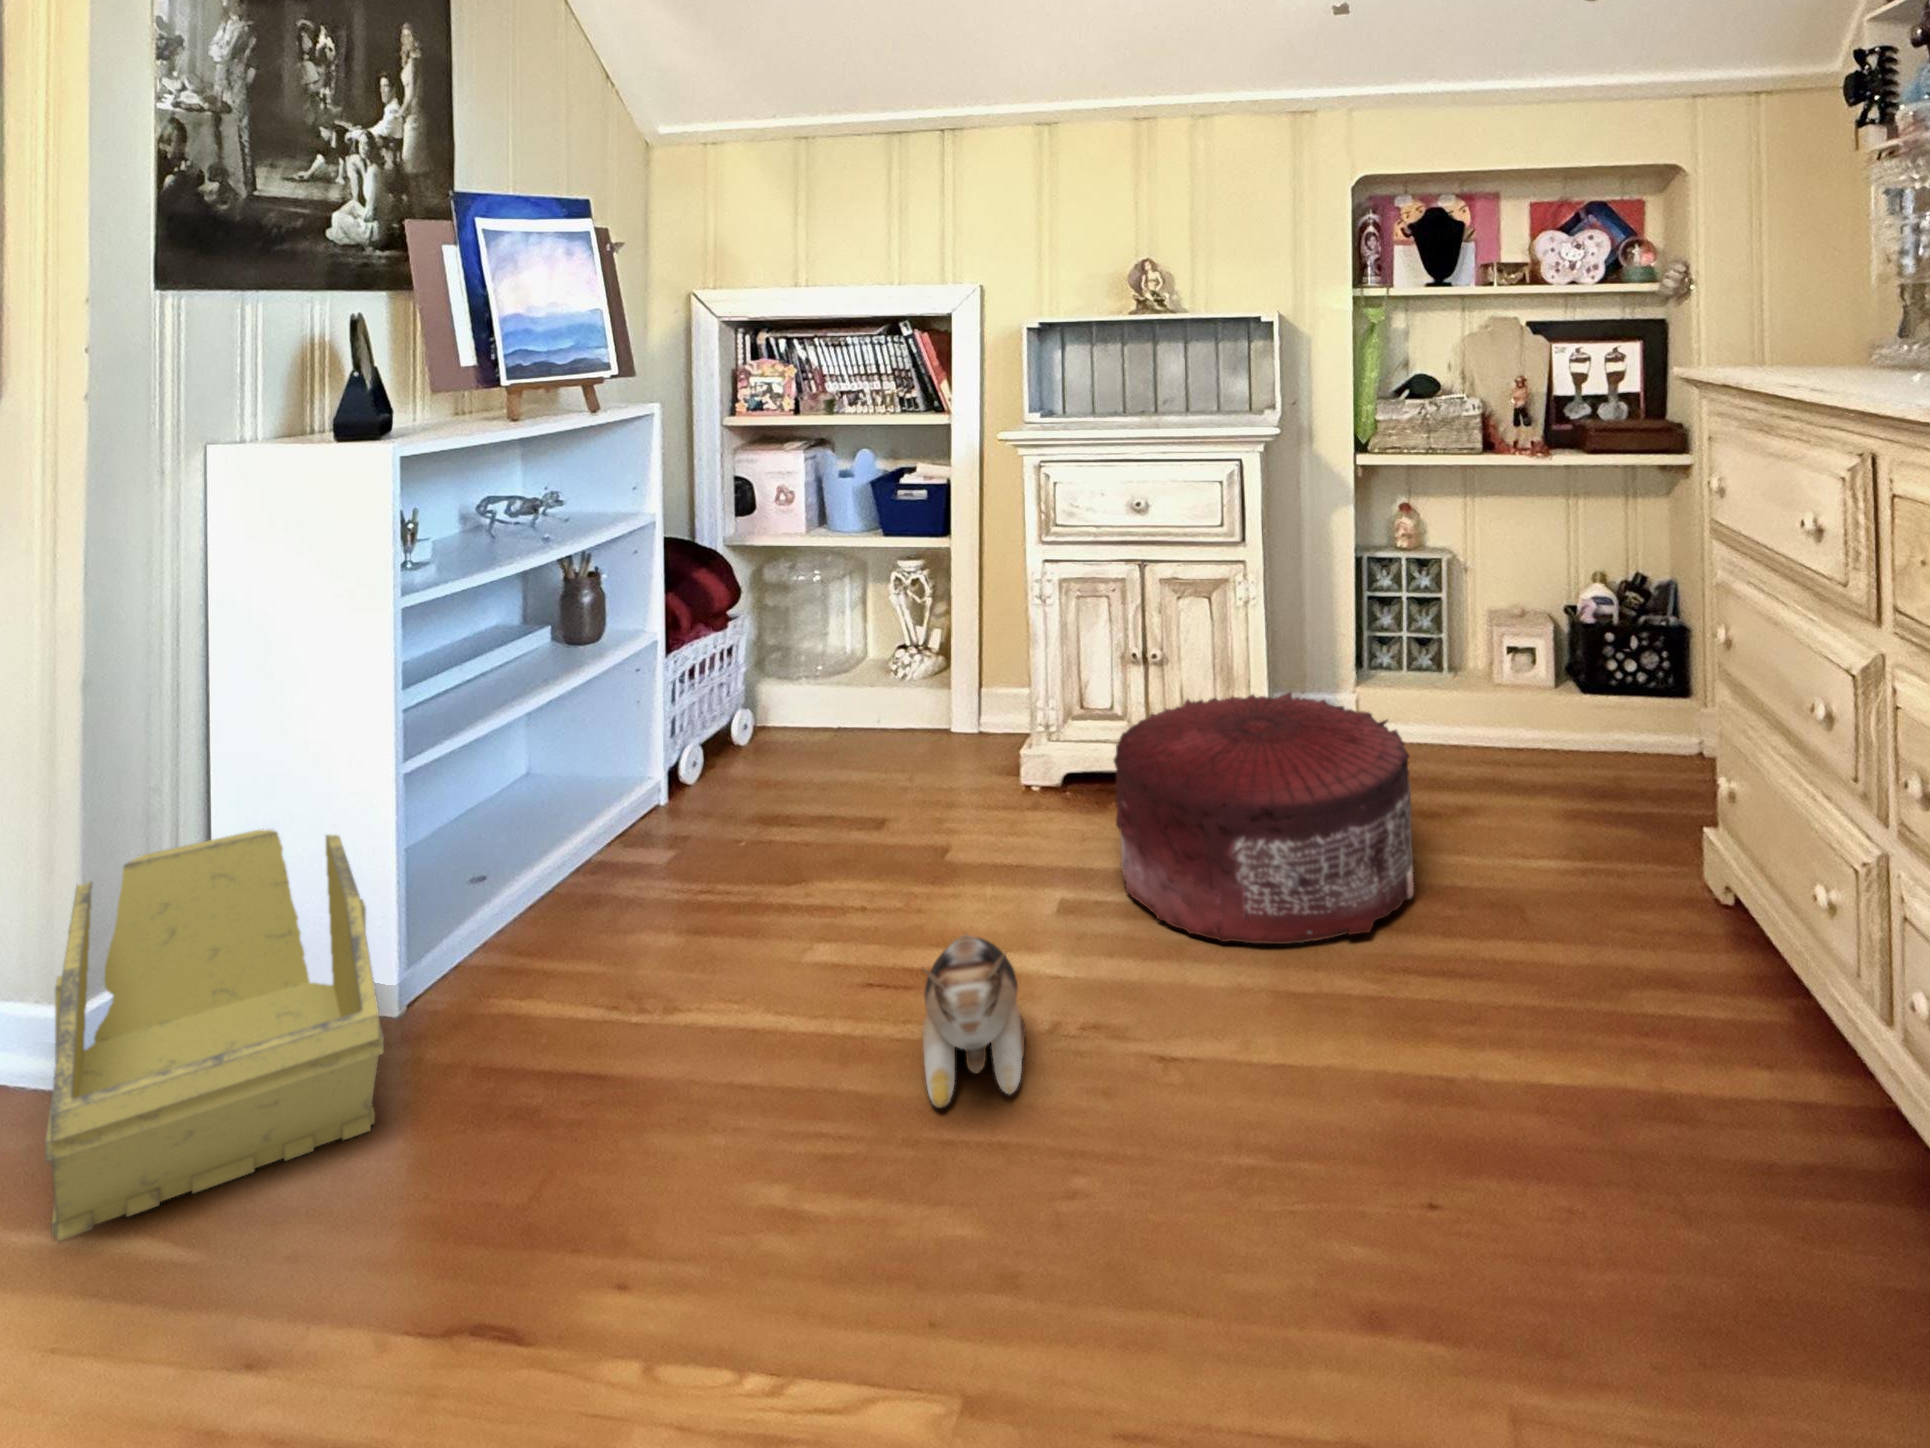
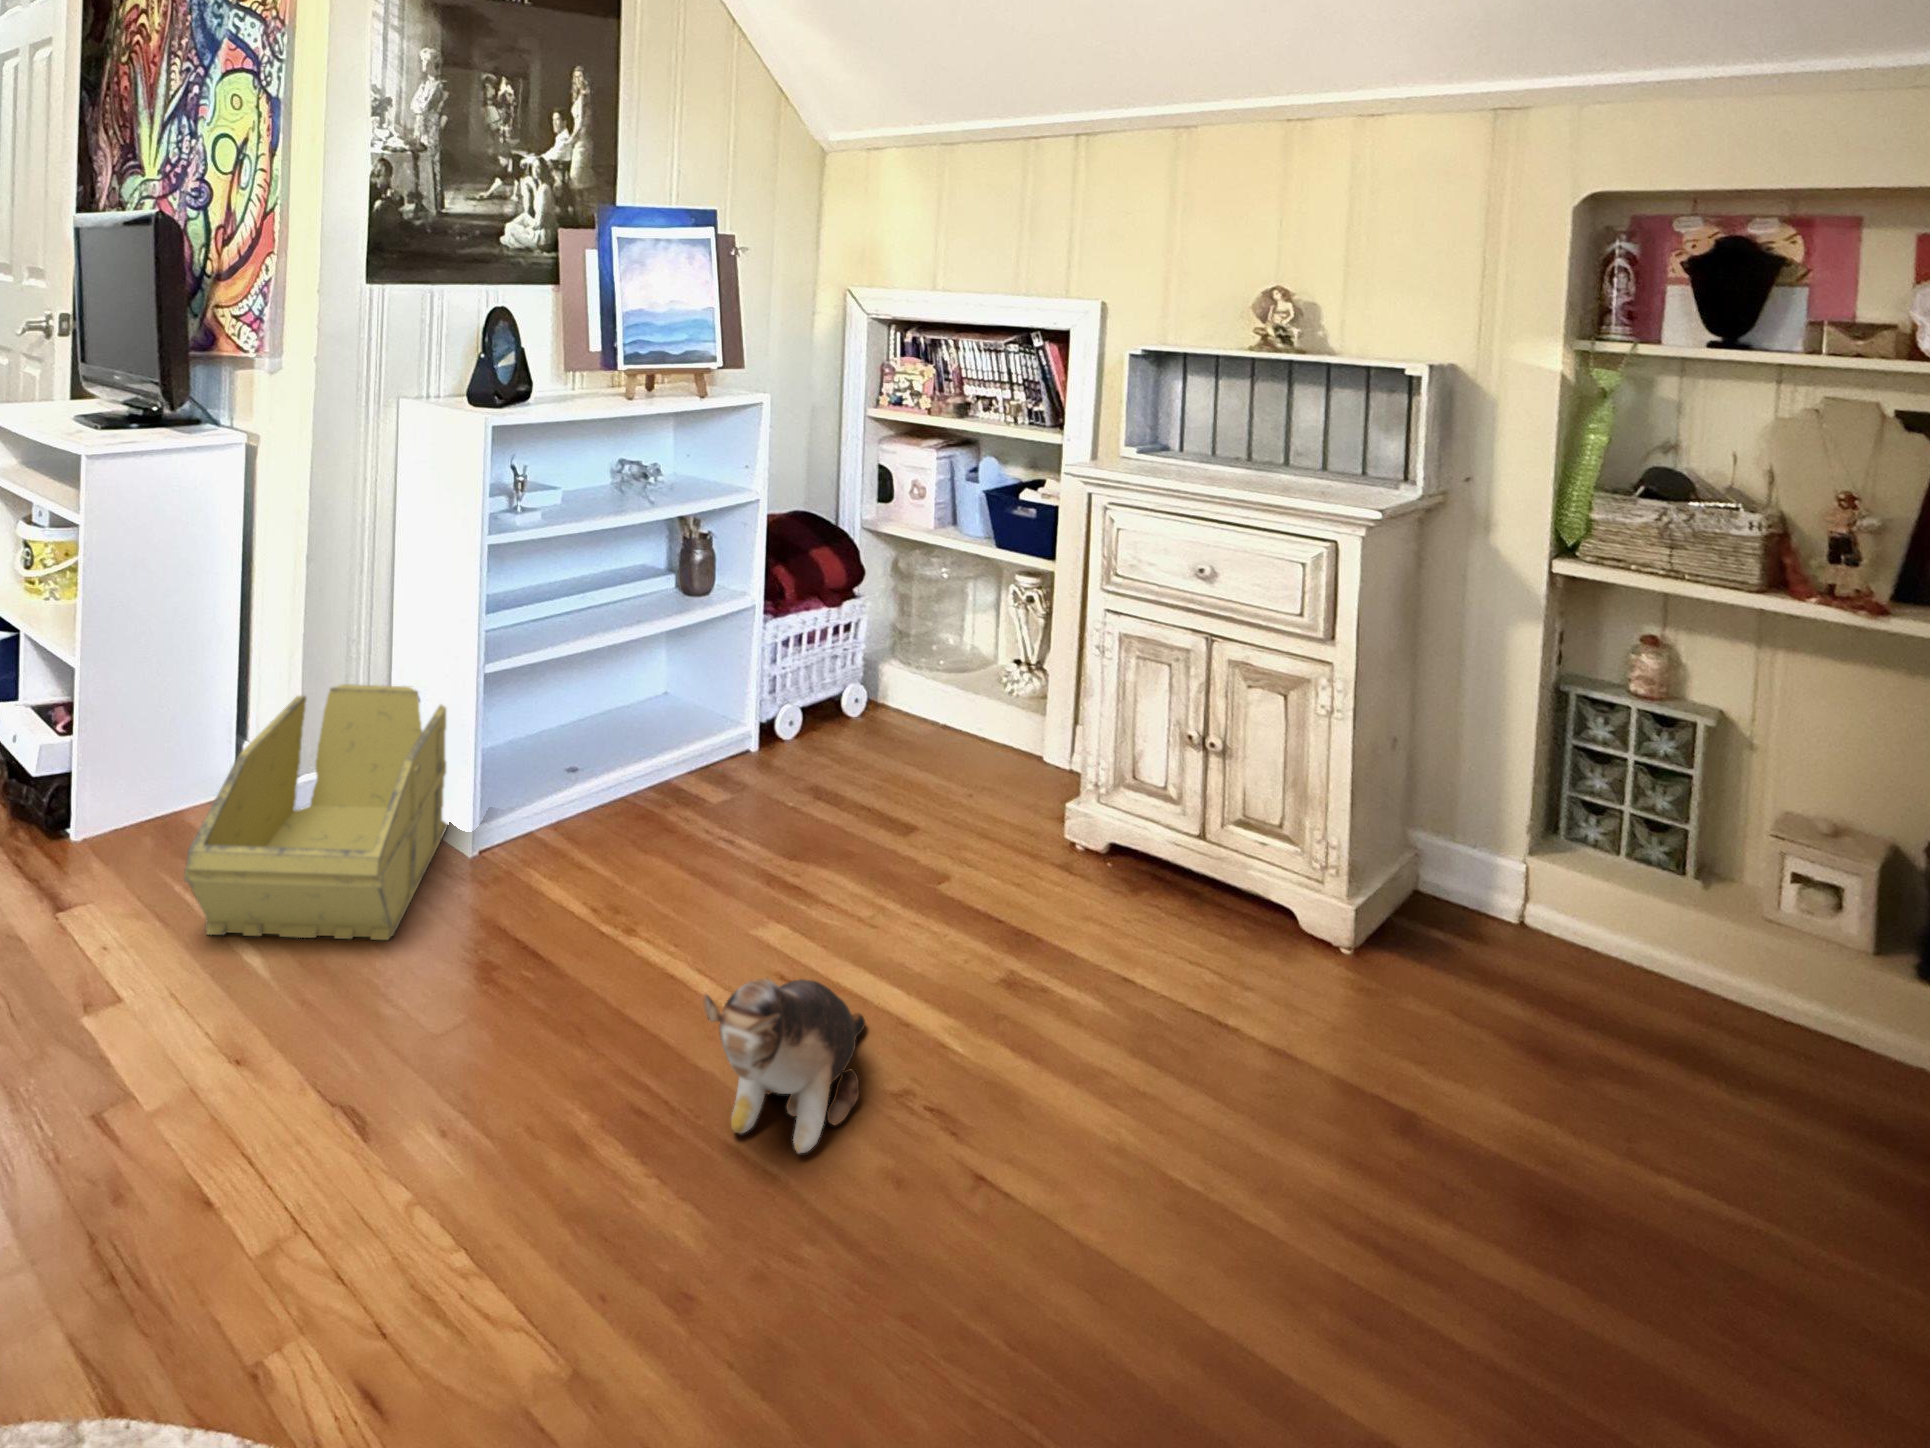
pouf: present [1114,692,1414,944] -> none [1067,805,1466,1175]

